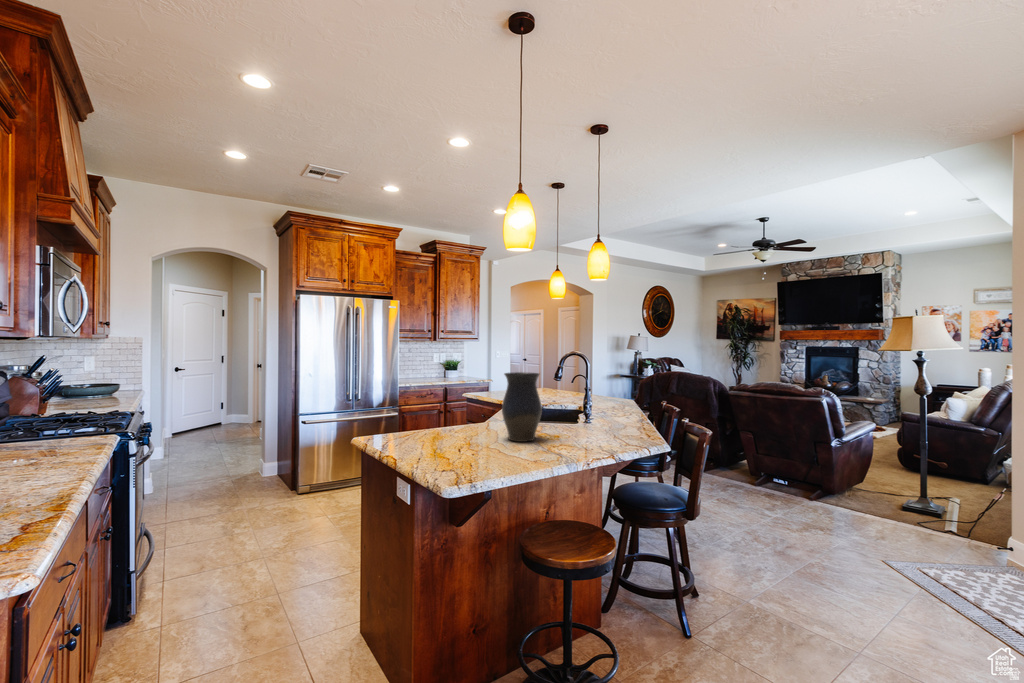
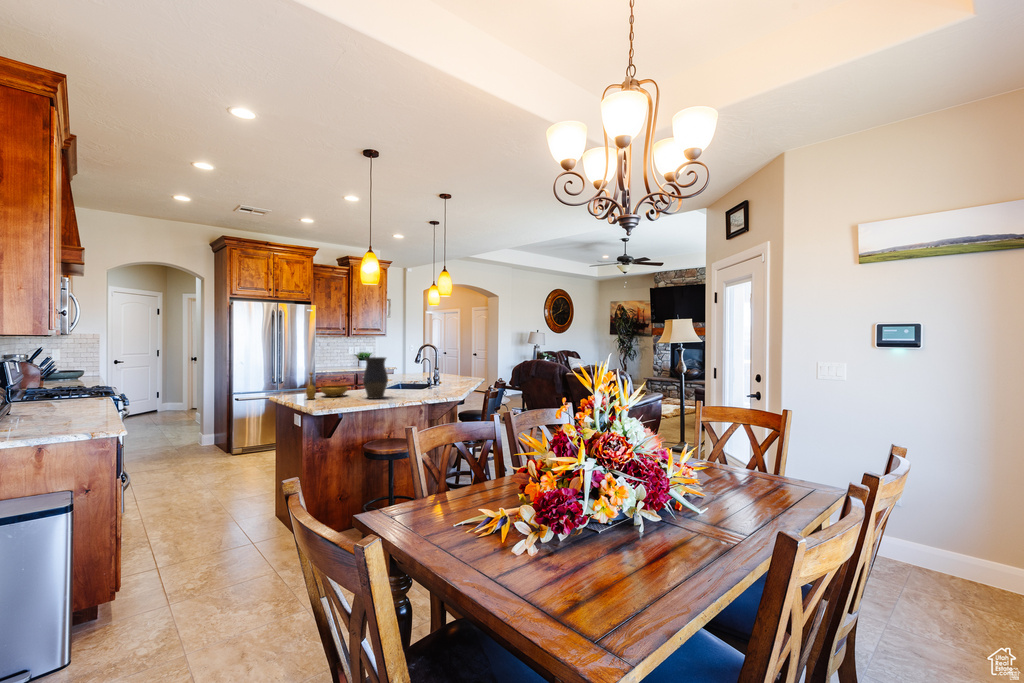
decorative bowl: none [413,397,474,441] -> present [306,372,348,399]

